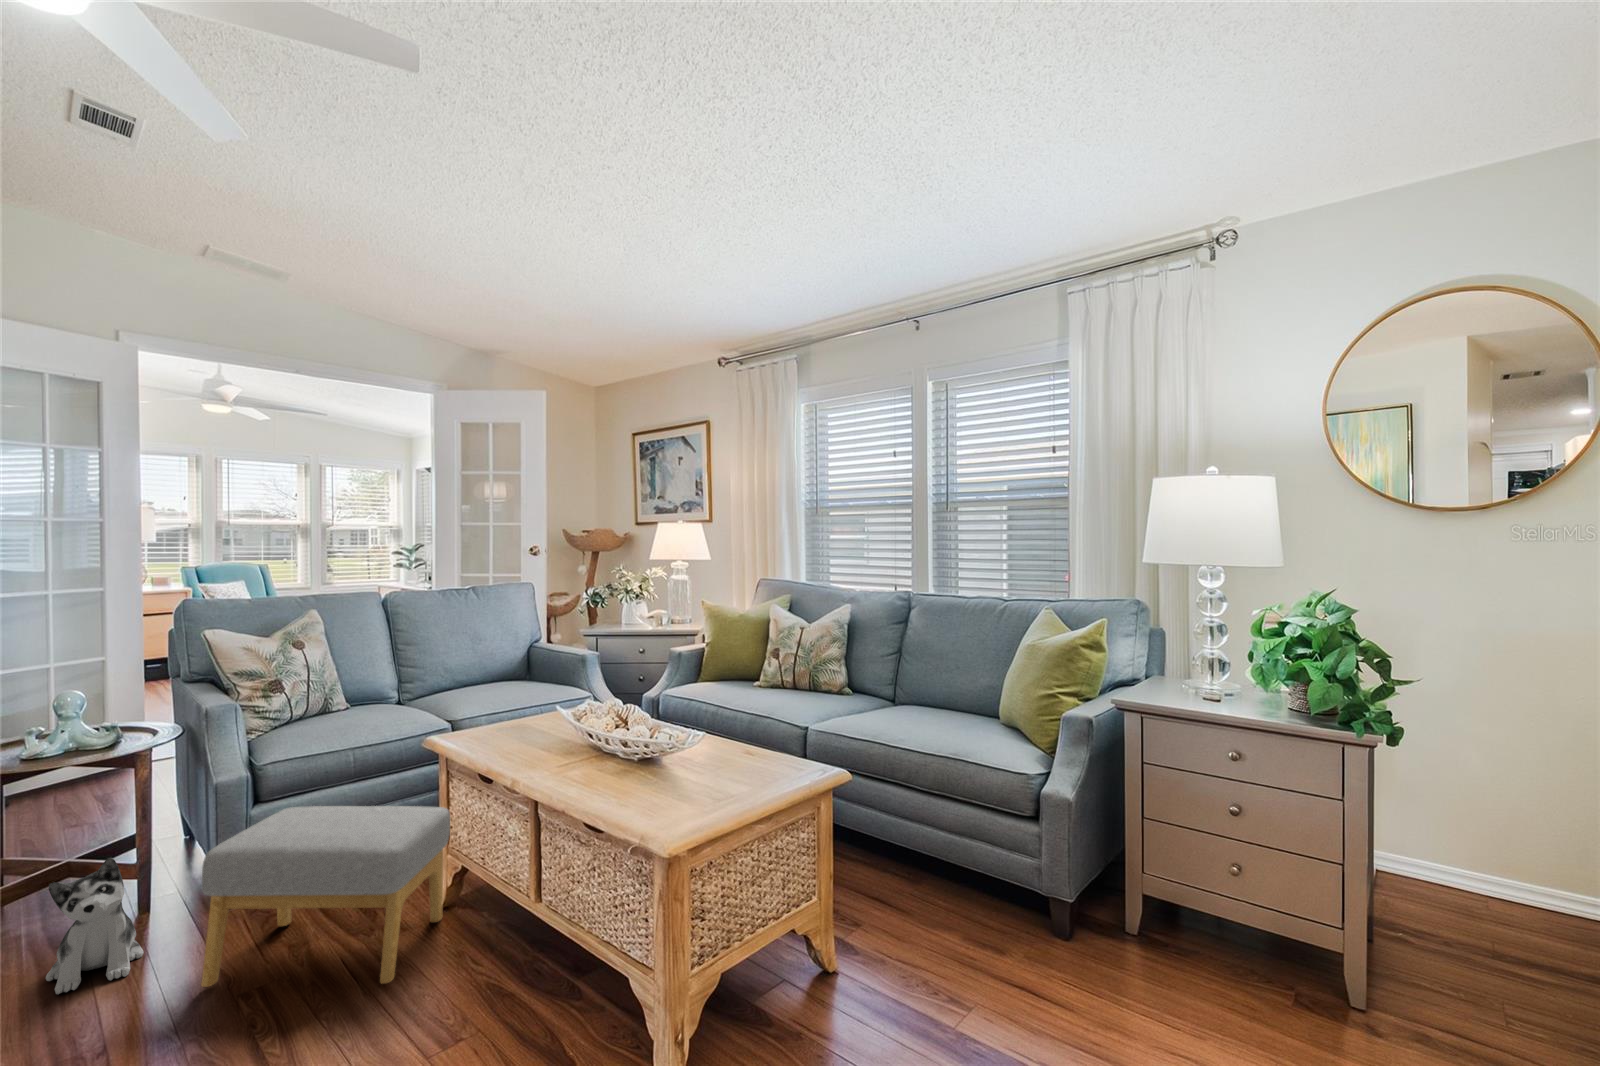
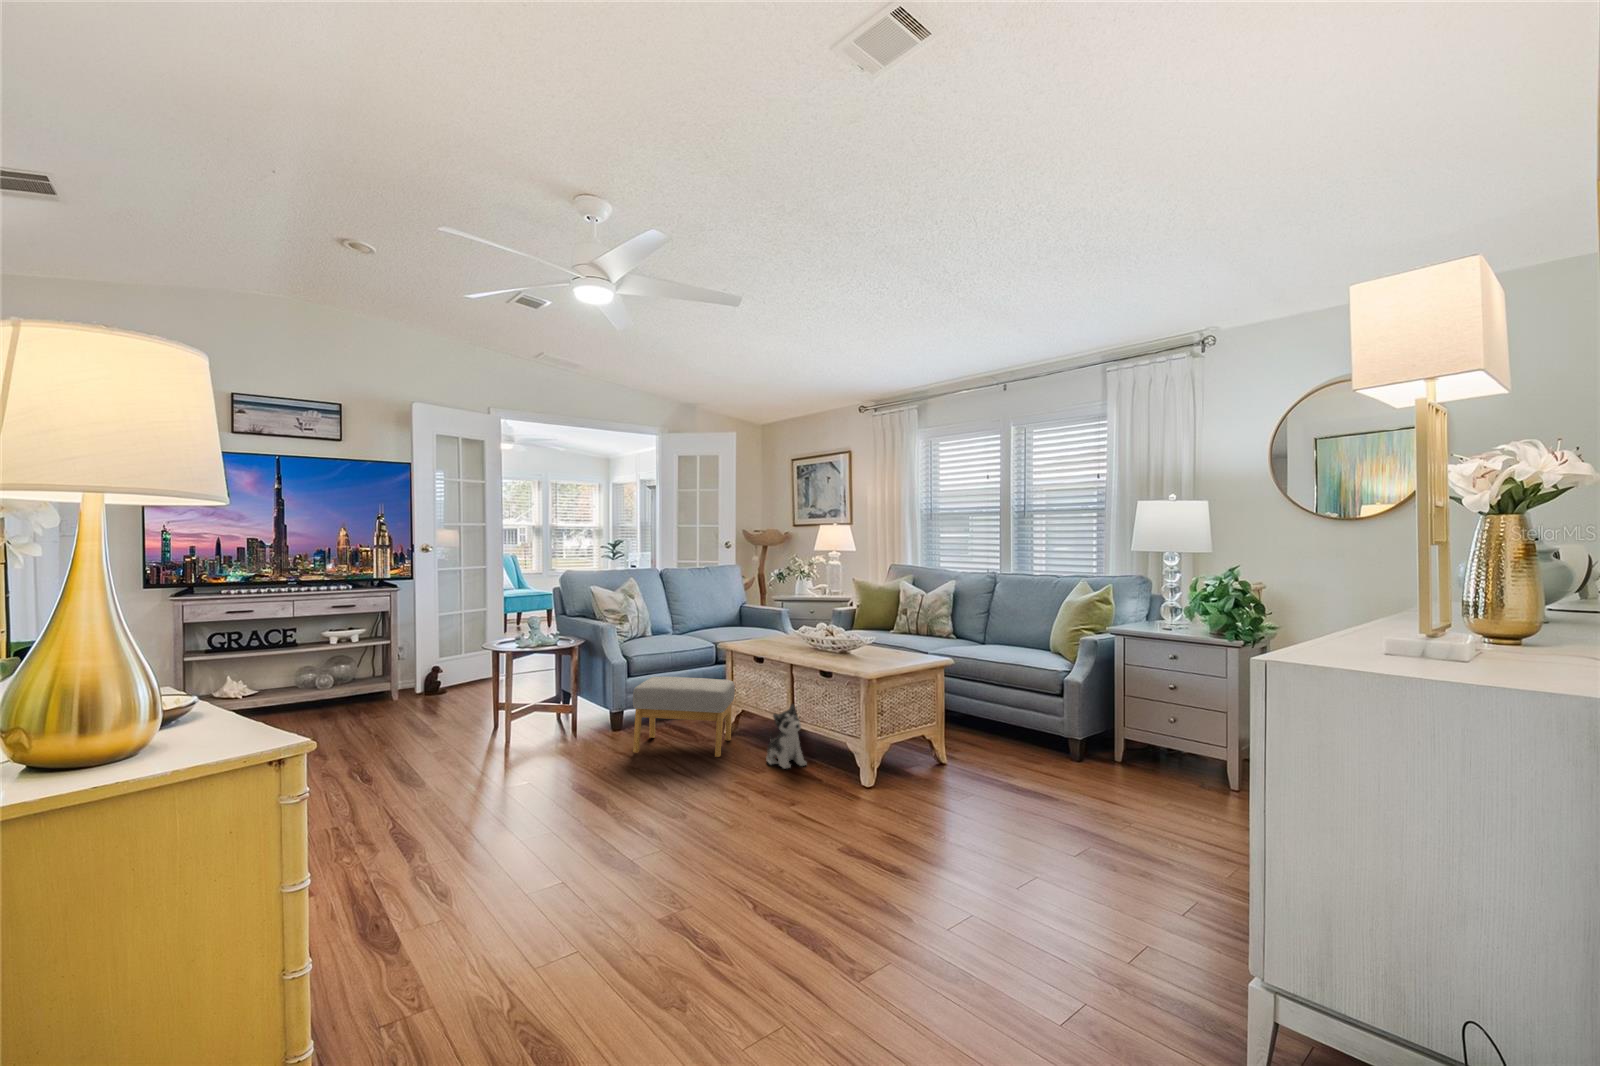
plush toy: present [46,857,144,994] -> present [766,704,807,768]

